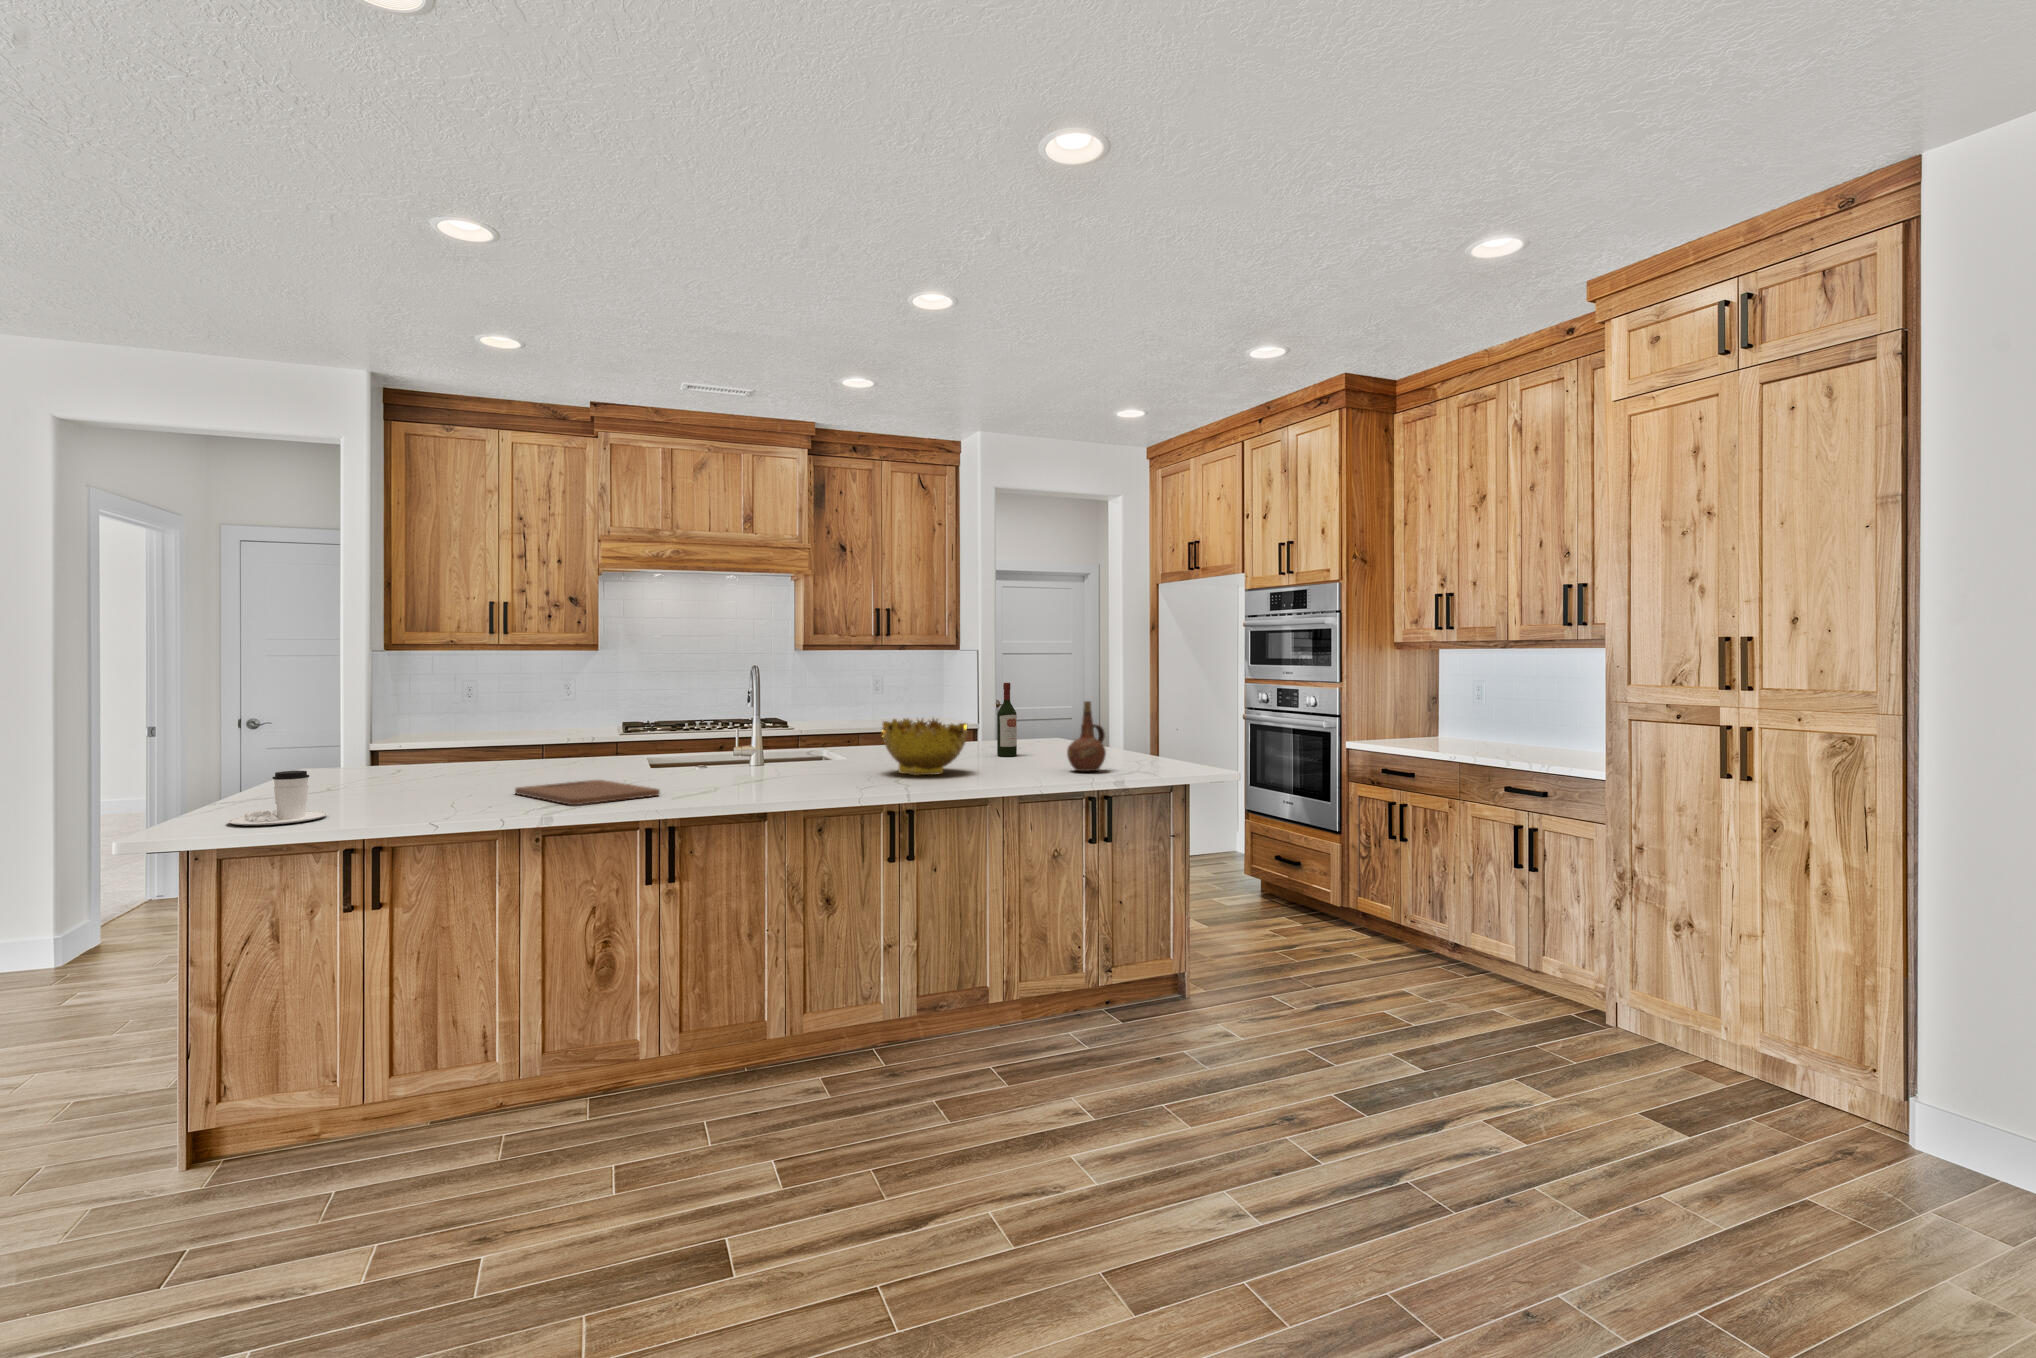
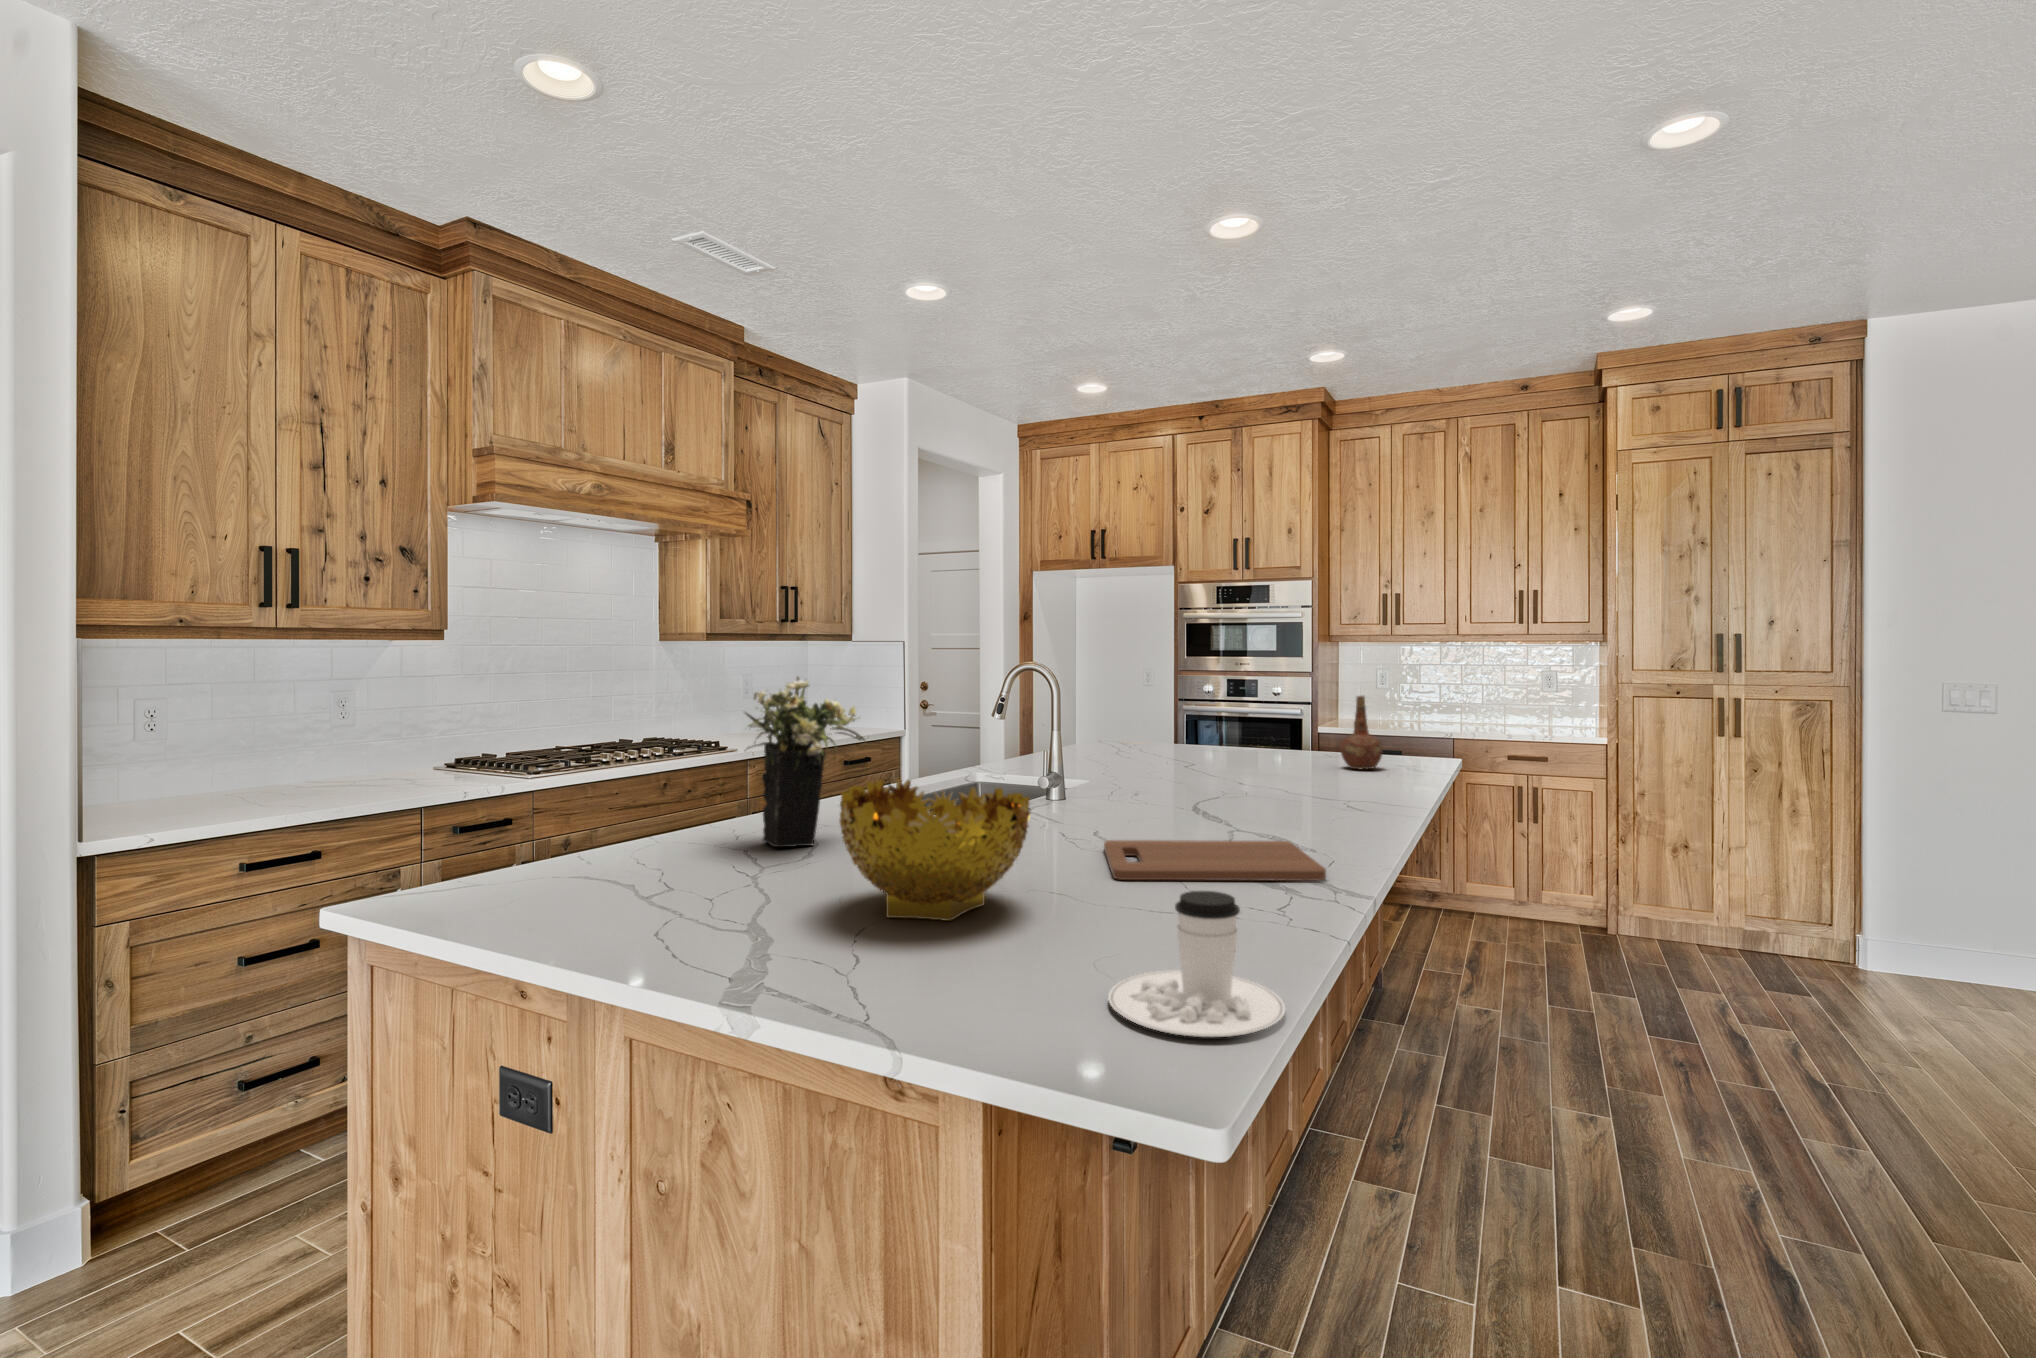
flower arrangement: none [479,672,567,770] -> present [744,677,865,847]
wine bottle: present [997,683,1017,756] -> none [1172,678,1194,761]
decorative bowl: present [882,718,967,776] -> present [840,779,1030,921]

